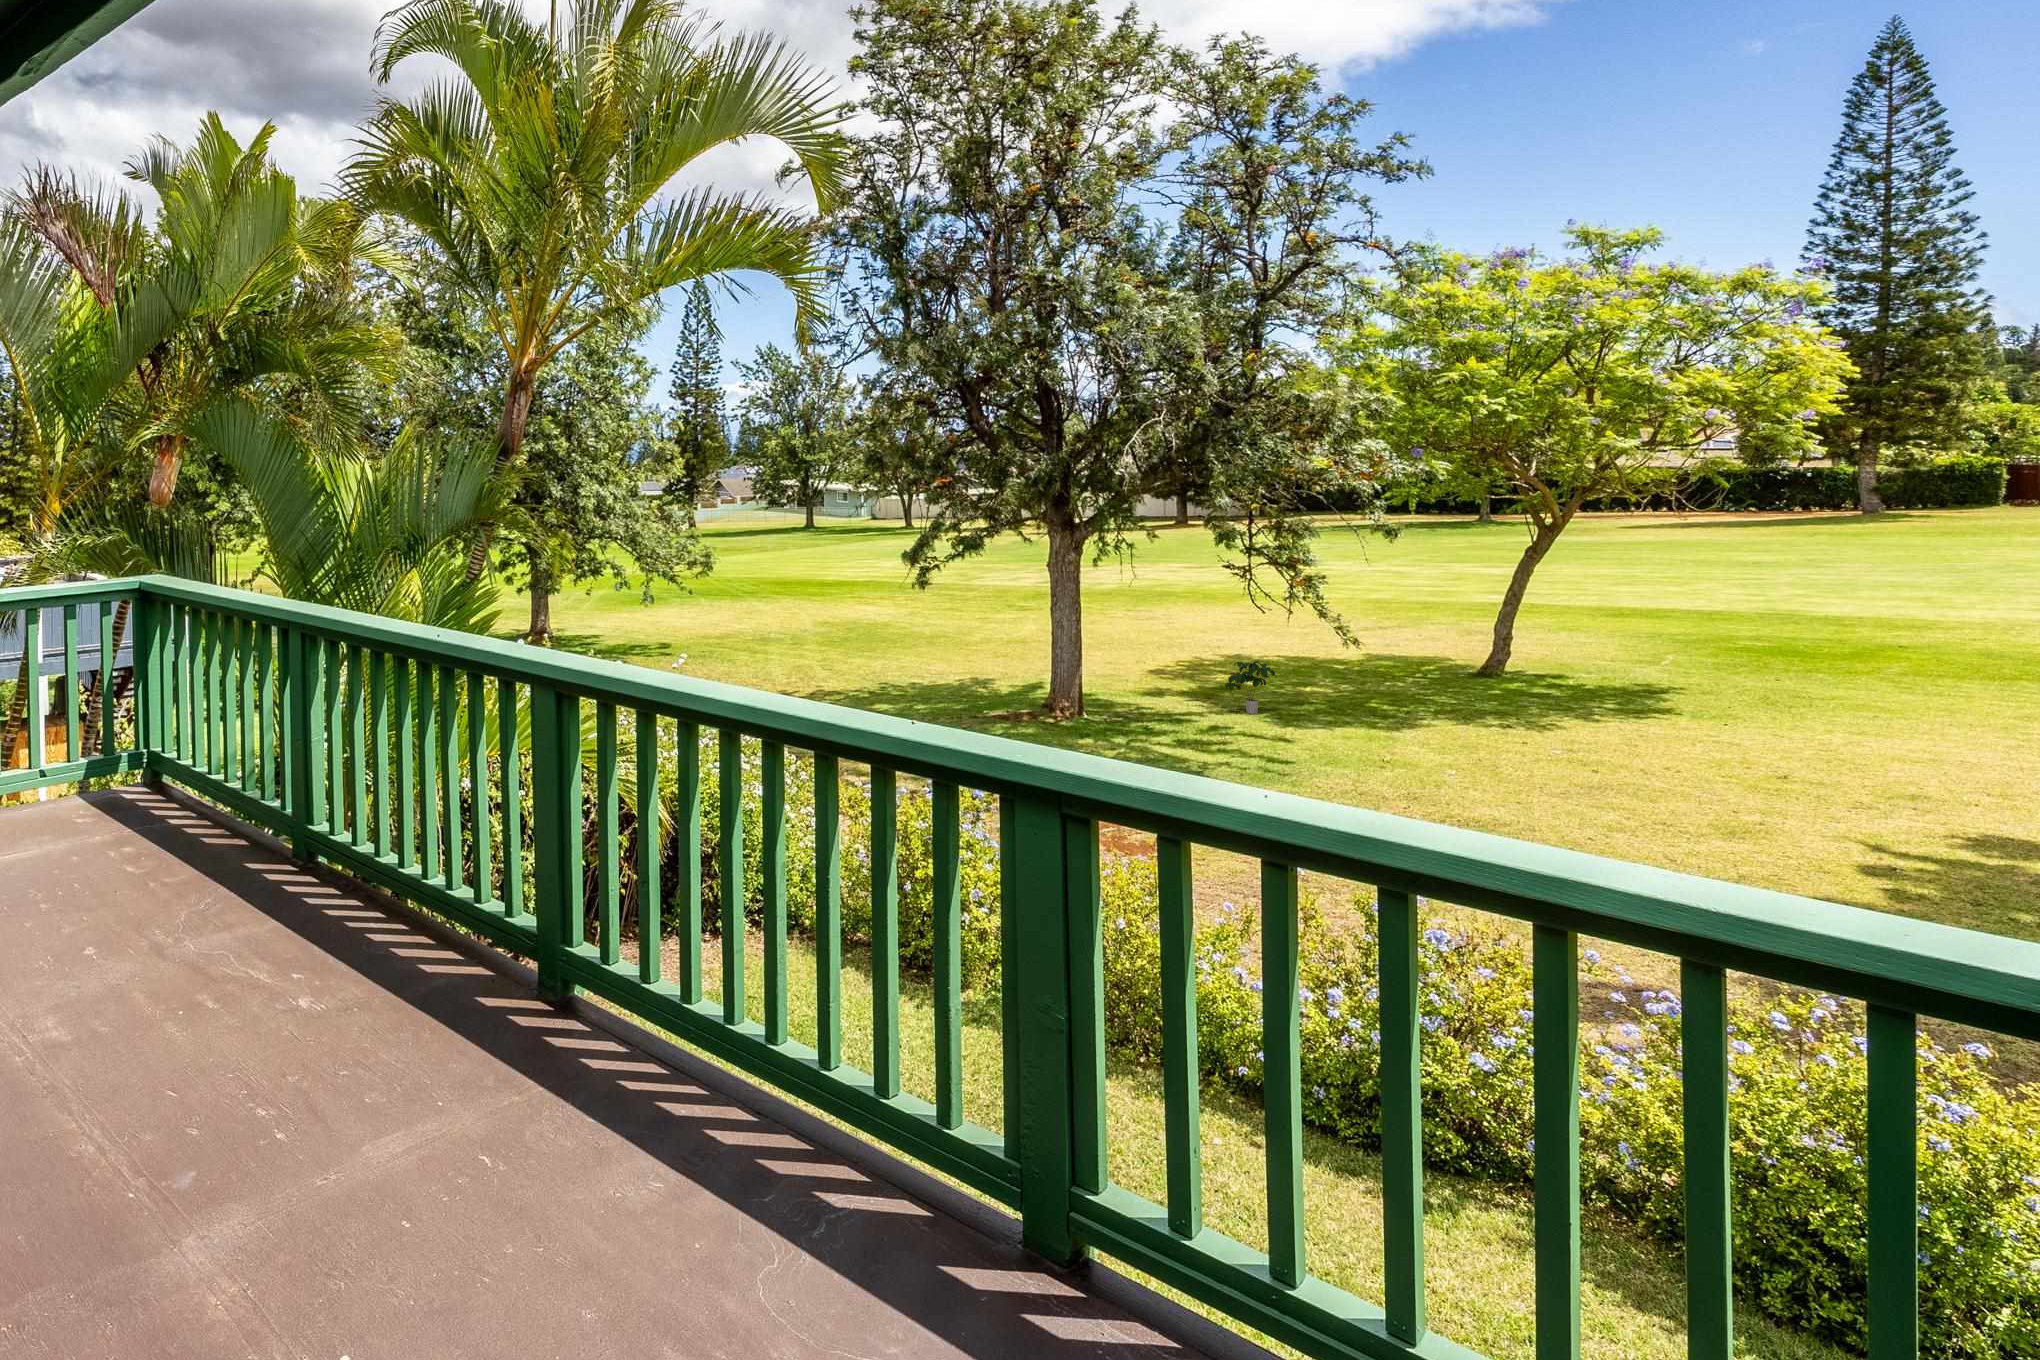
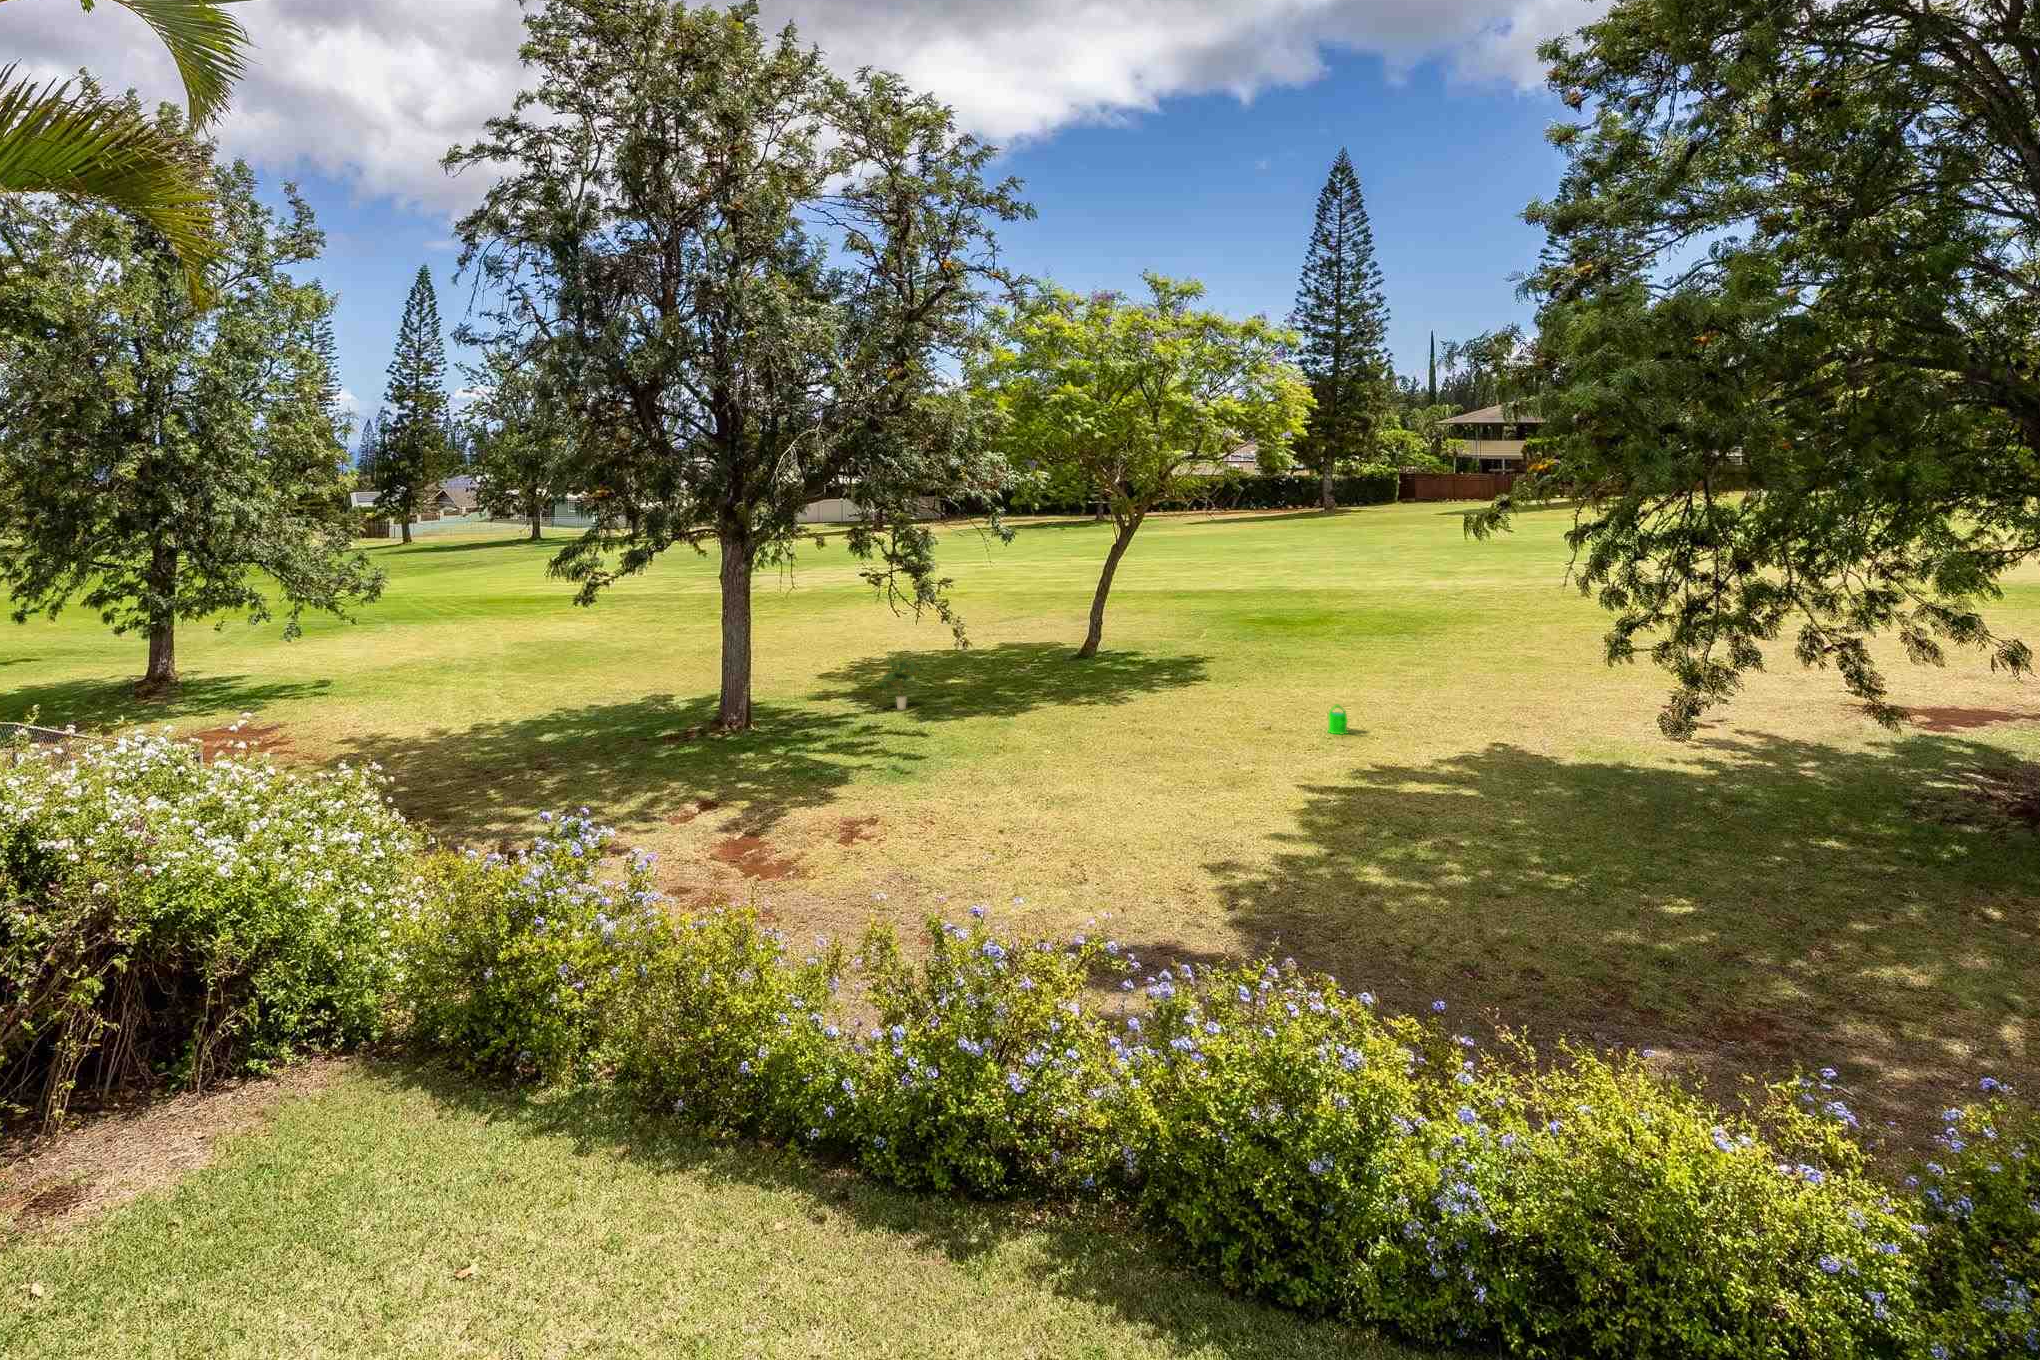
watering can: none [1883,756,1922,794] -> present [1328,704,1348,734]

